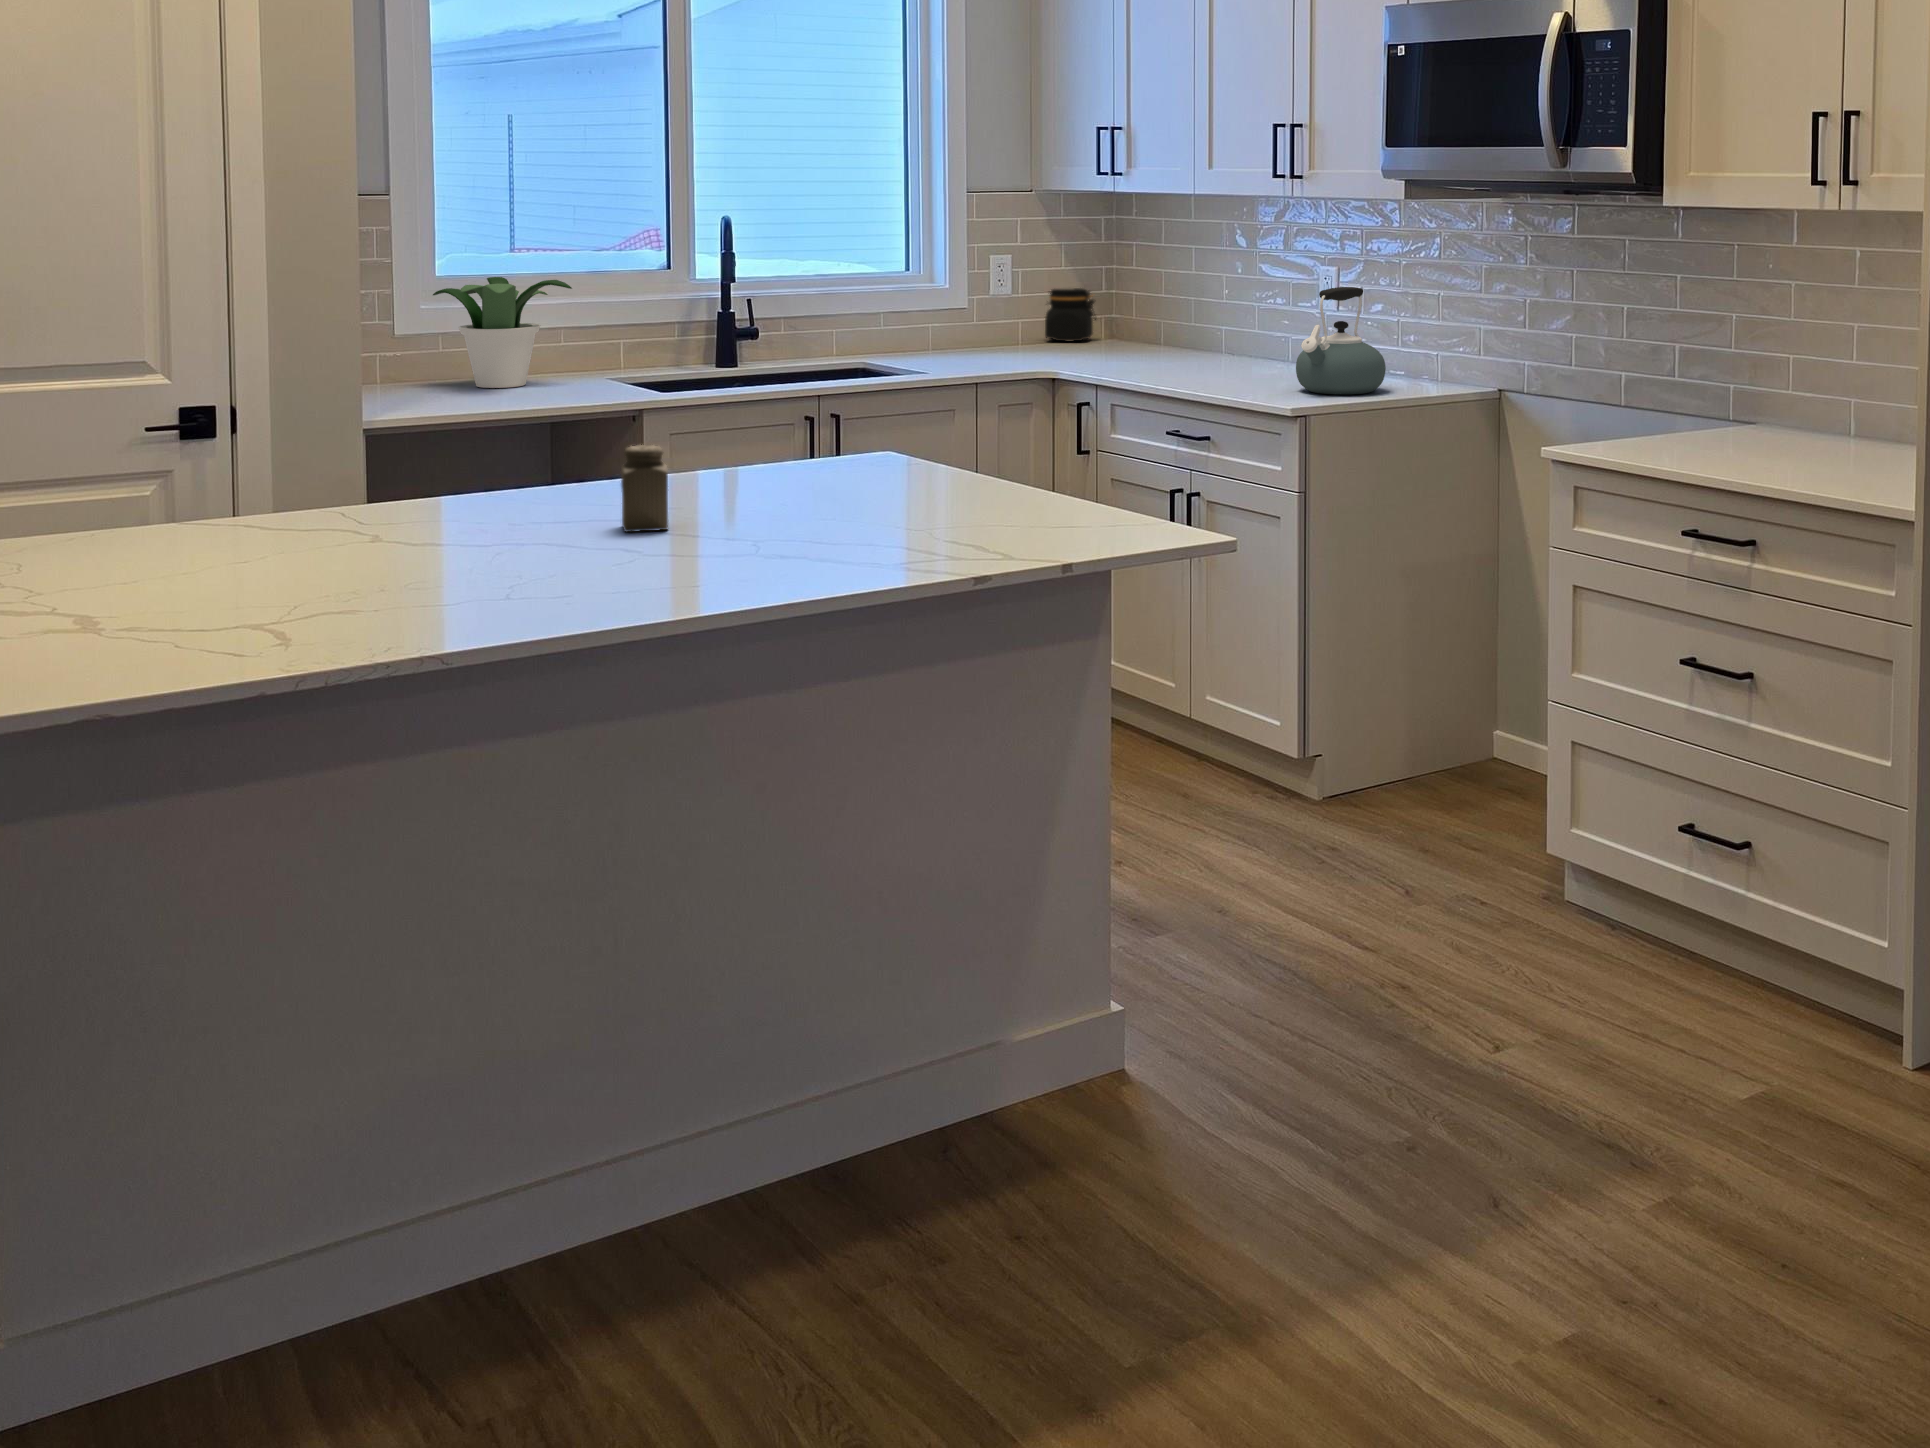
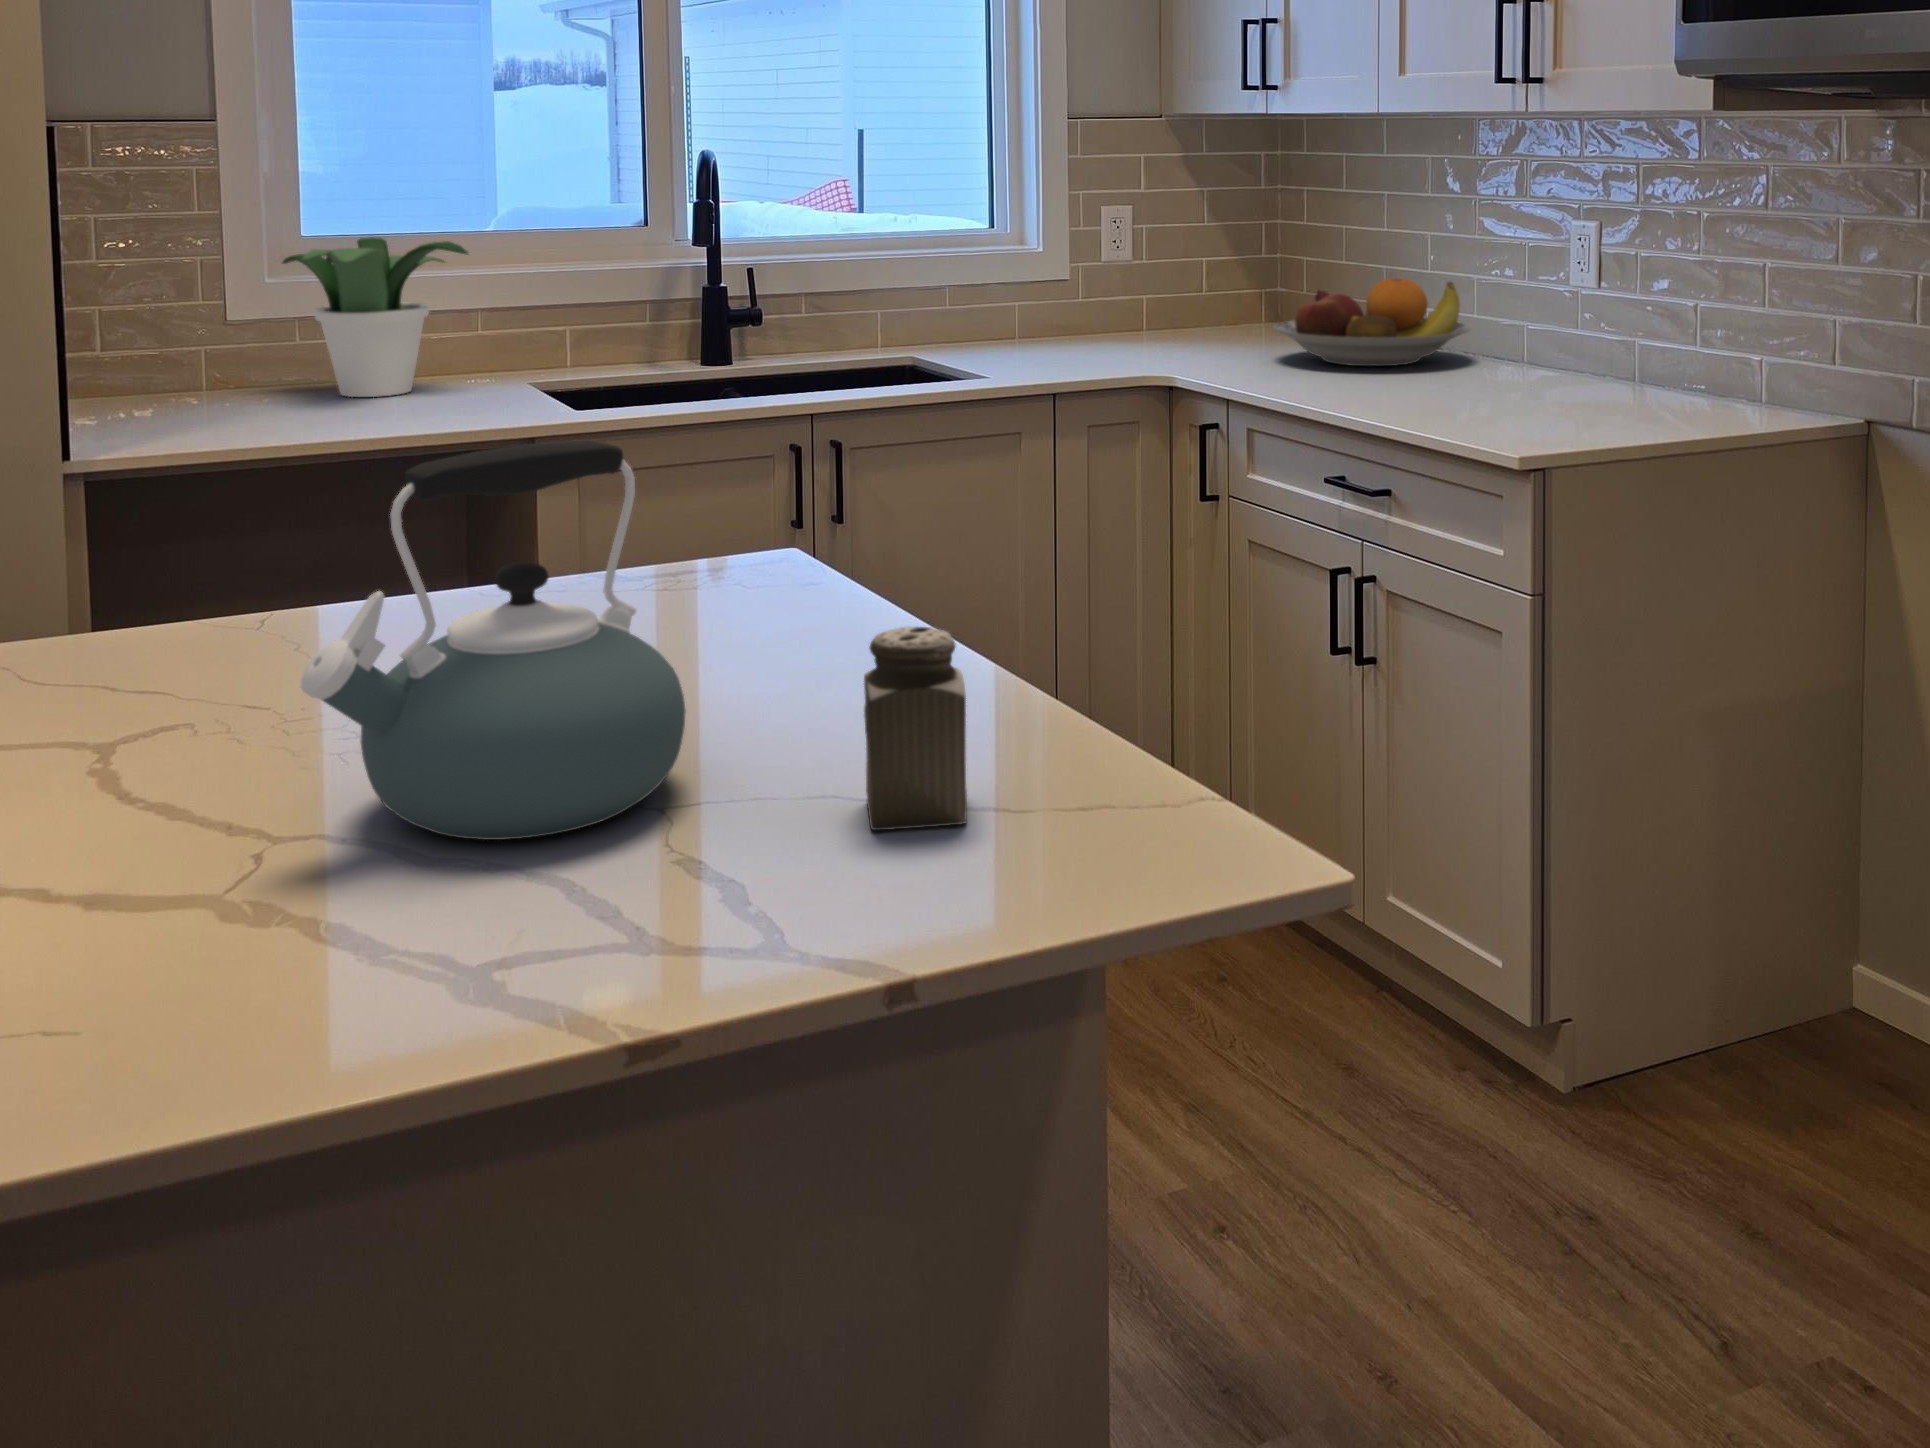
kettle: present [1296,287,1386,394] -> present [301,440,686,840]
jar: present [1045,288,1096,342] -> none [1178,250,1258,324]
fruit bowl: none [1119,306,1252,365] -> present [1274,278,1470,366]
salt shaker: present [621,445,668,532] -> present [864,626,967,830]

